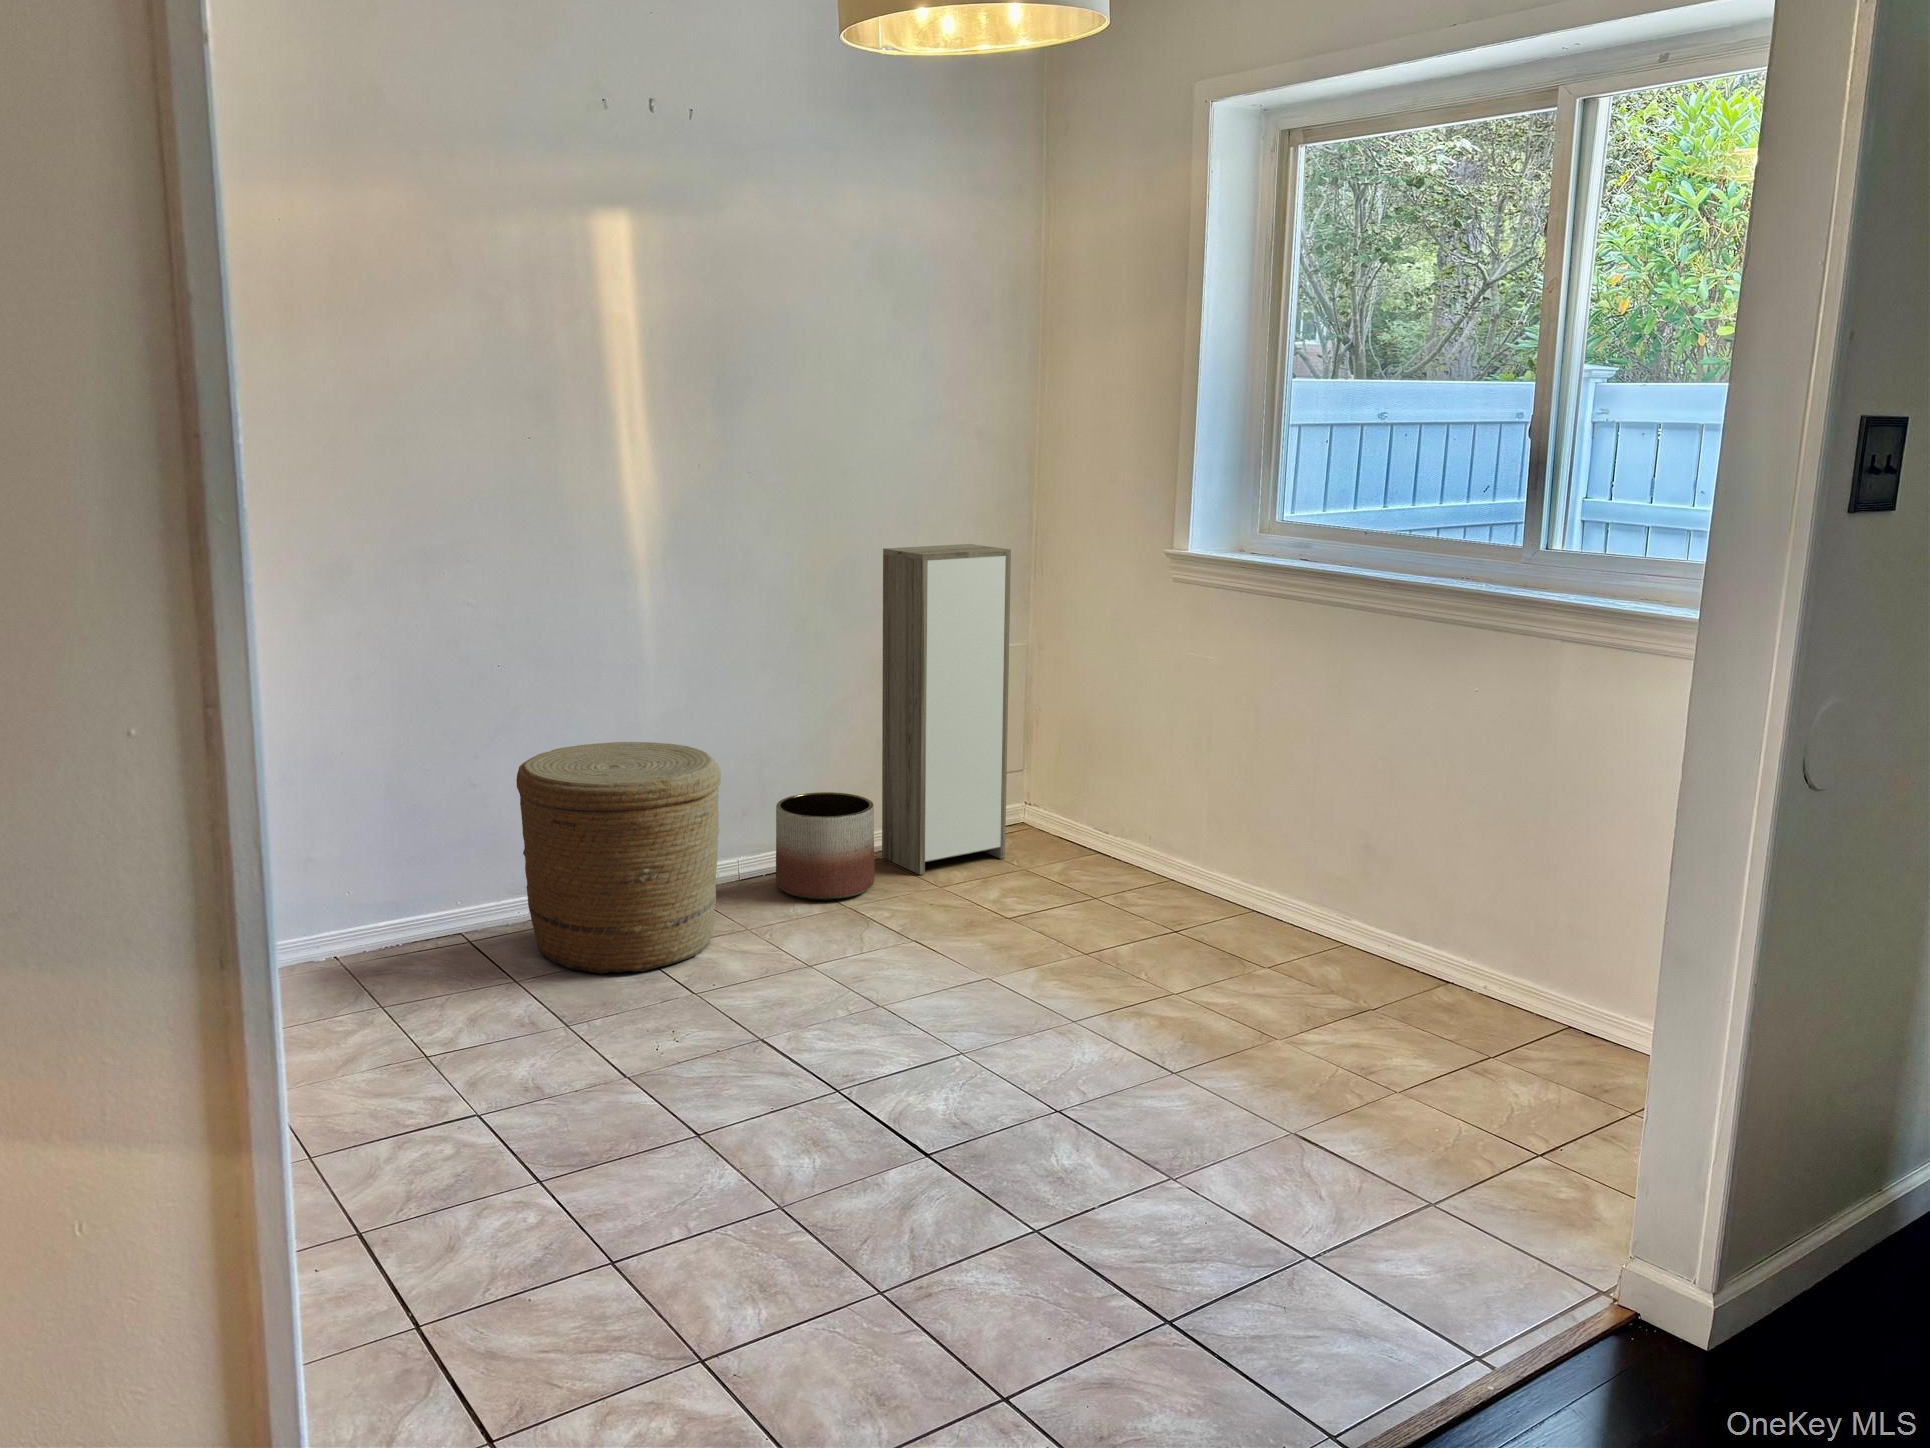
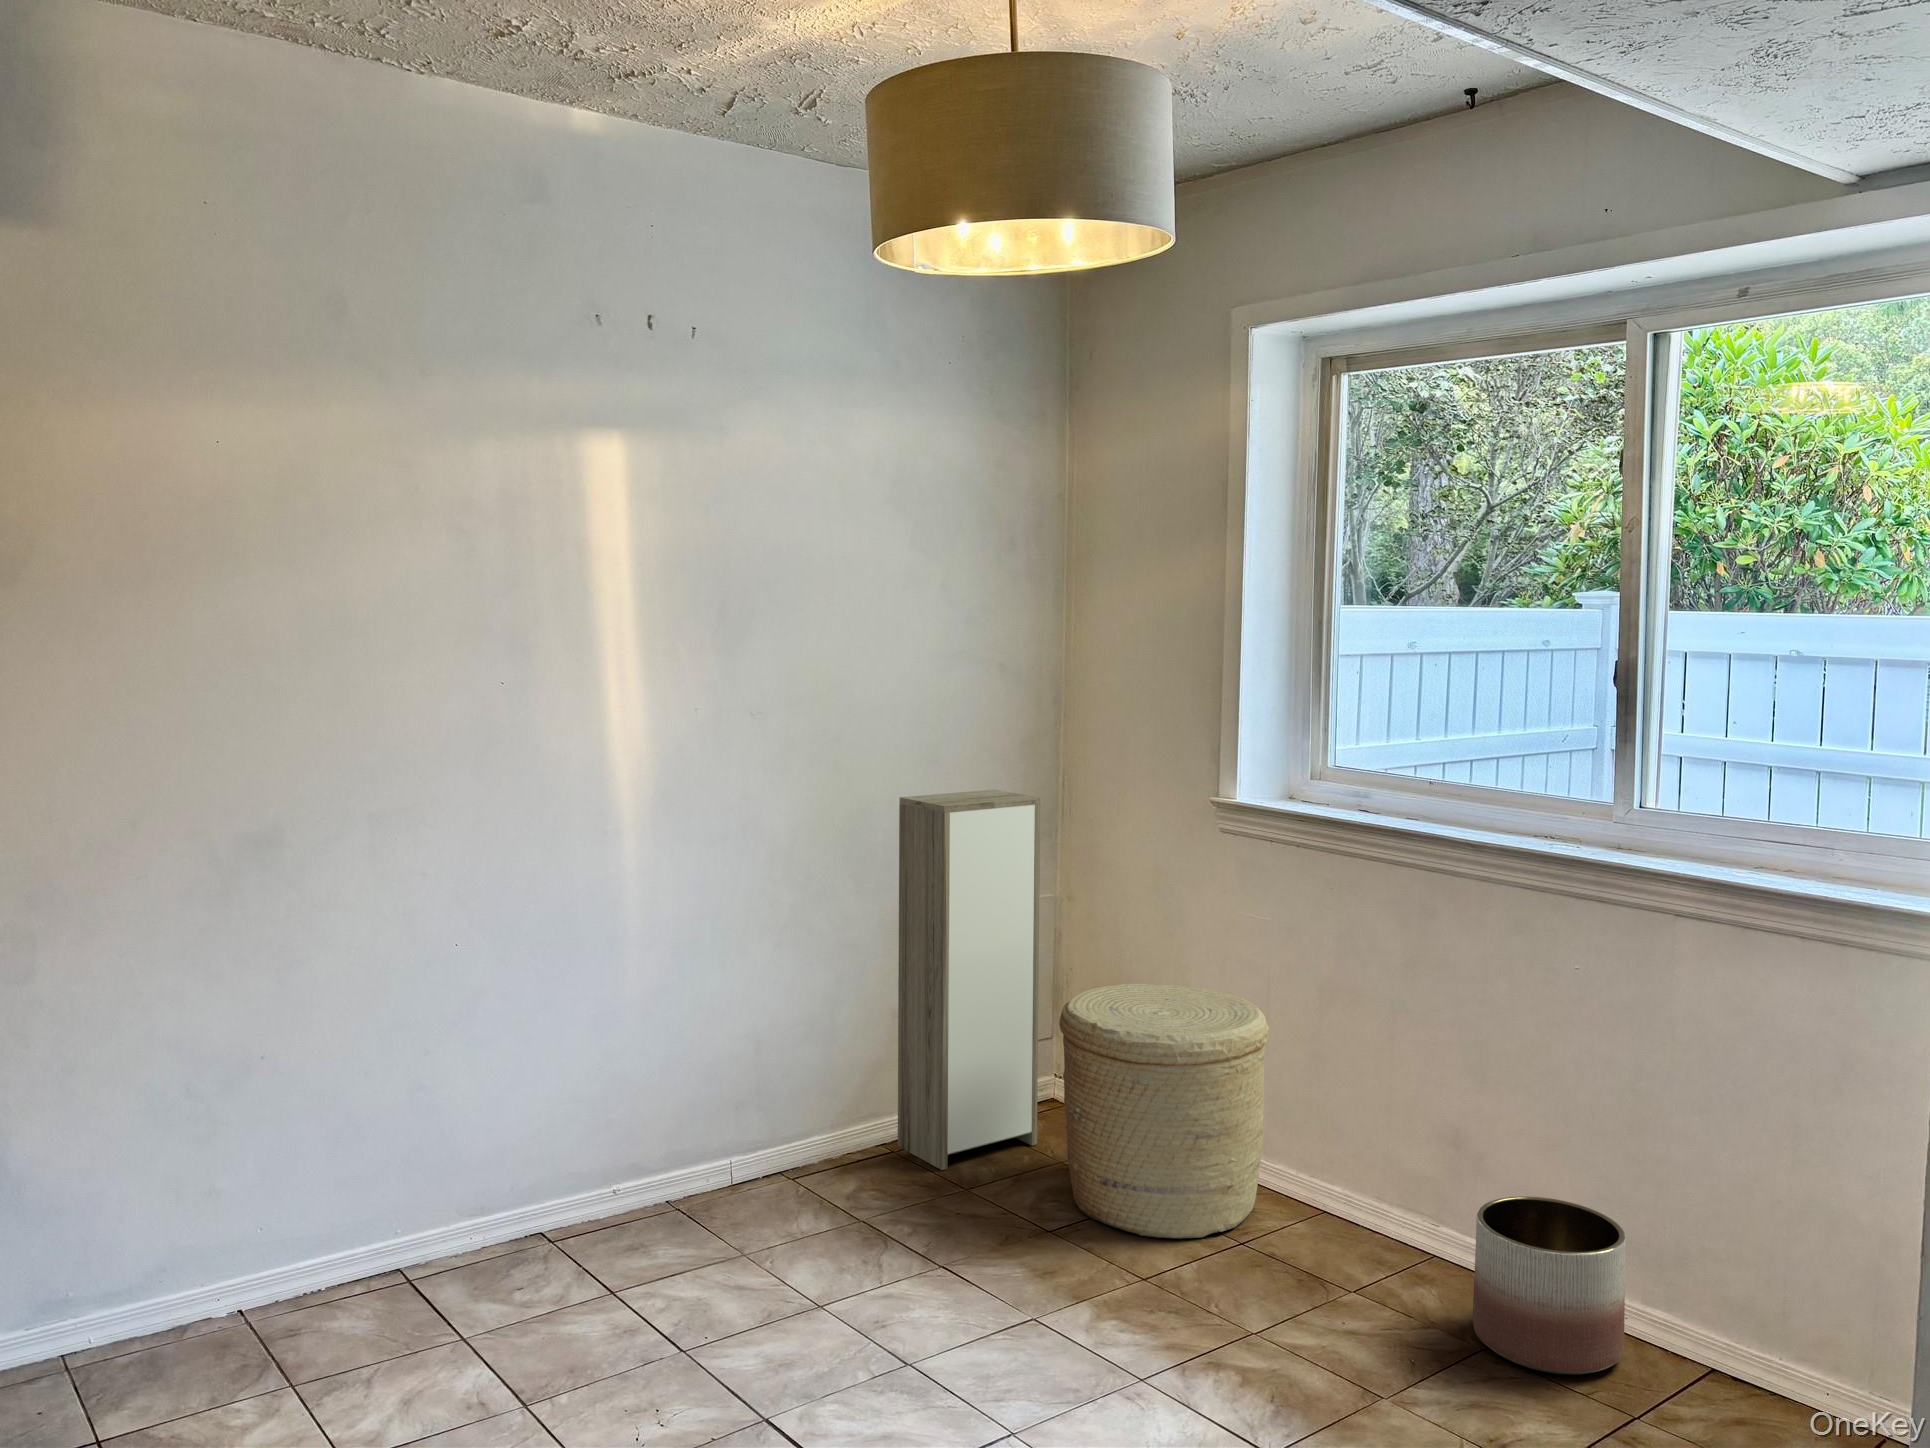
woven basket: present [516,742,721,974] -> present [1059,984,1269,1238]
planter: present [776,792,874,900] -> present [1473,1196,1626,1374]

